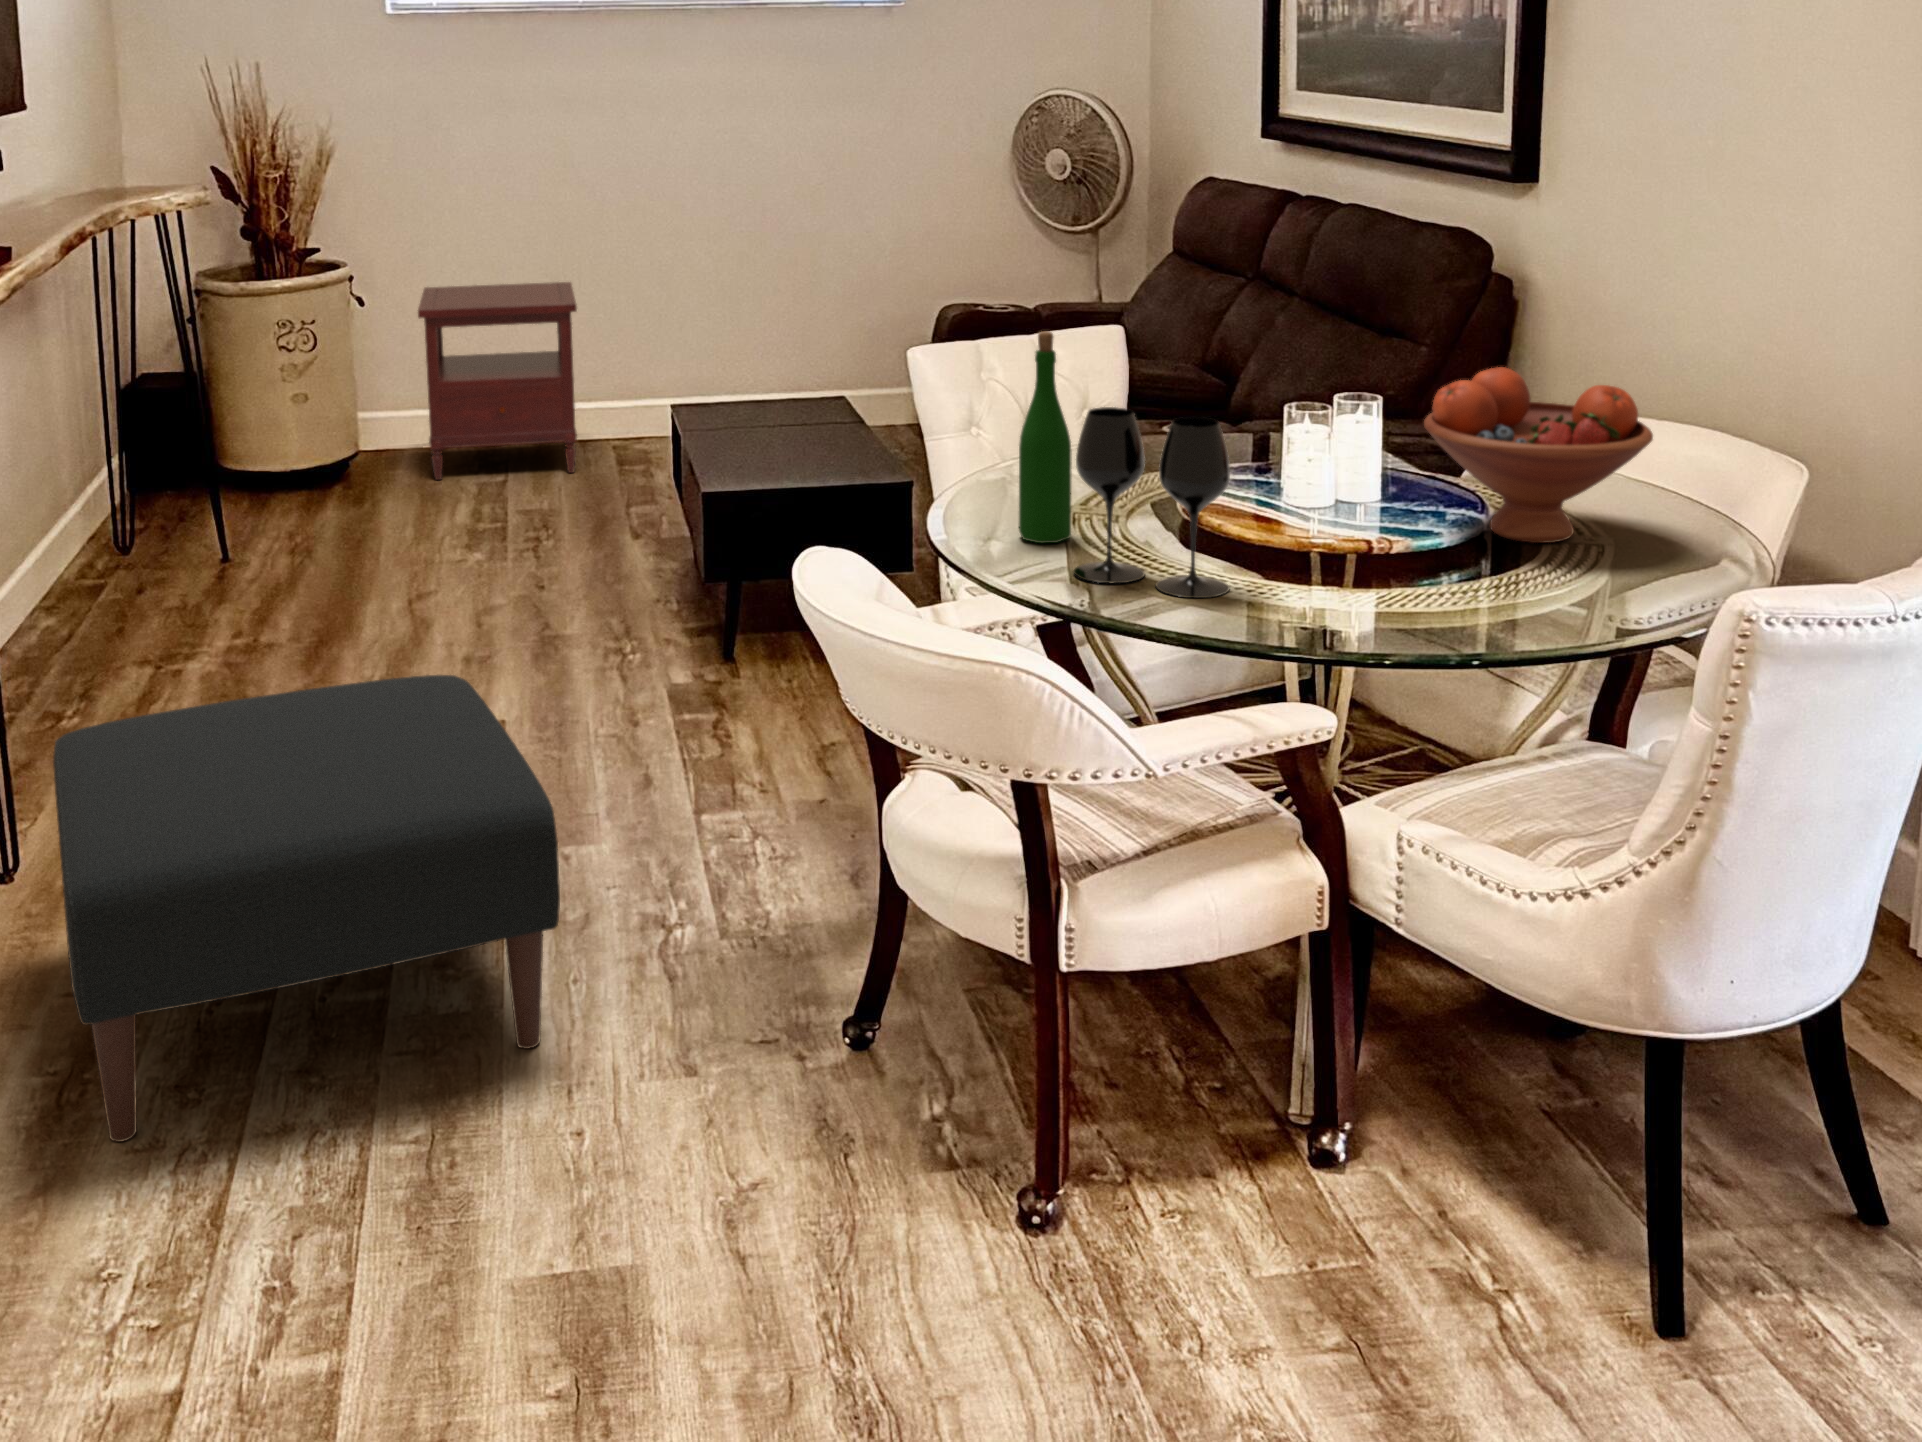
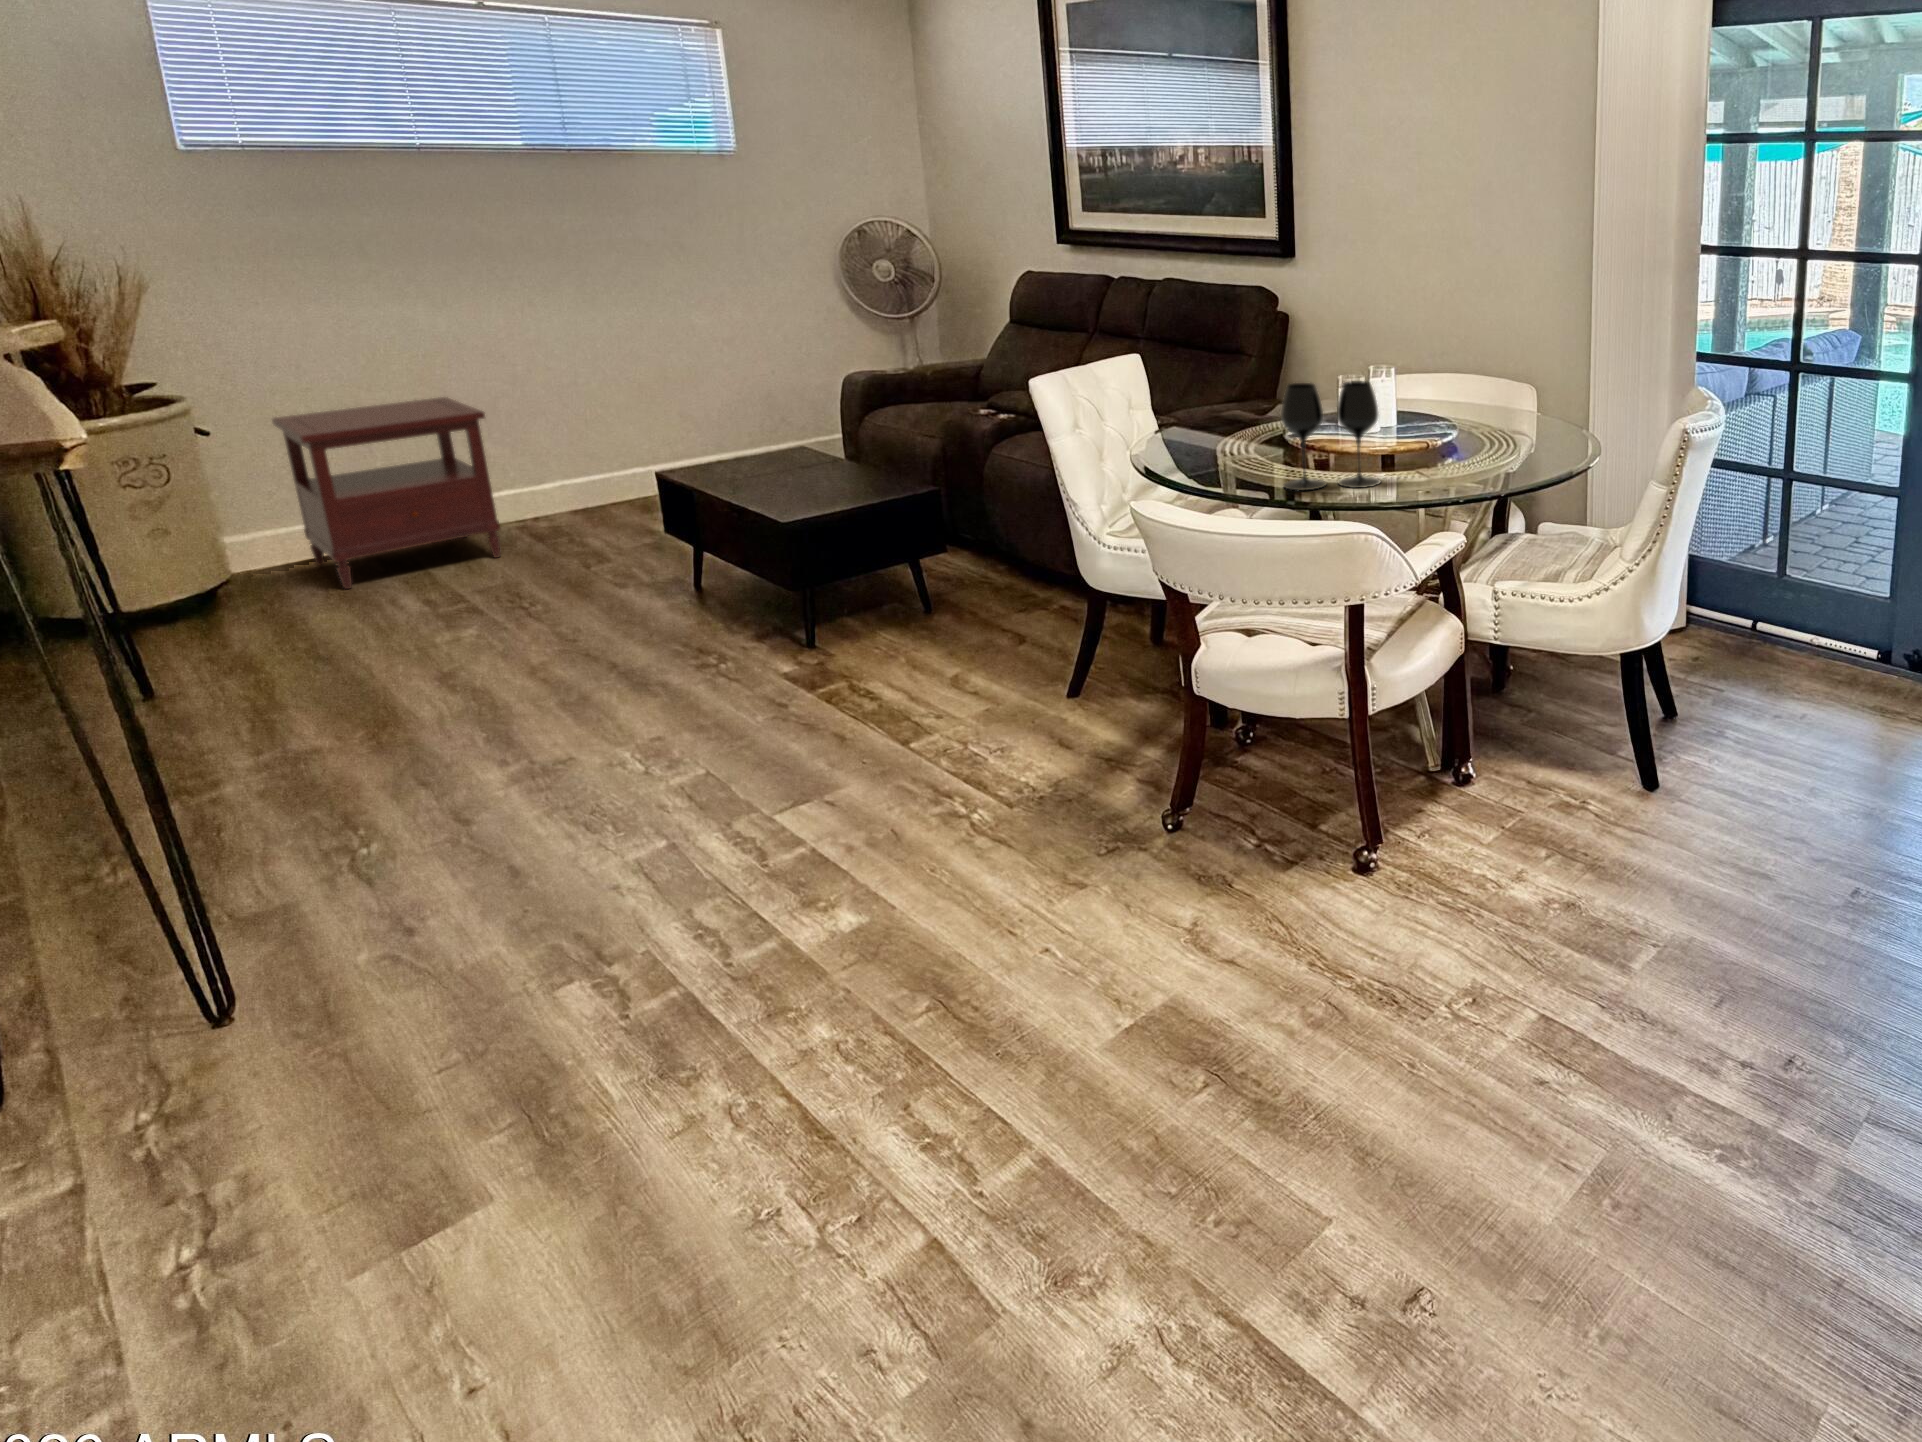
wine bottle: present [1019,331,1071,543] -> none [1212,344,1249,480]
fruit bowl: present [1424,367,1653,543] -> none [1405,343,1522,434]
ottoman: present [53,675,560,1142] -> none [362,685,969,1137]

